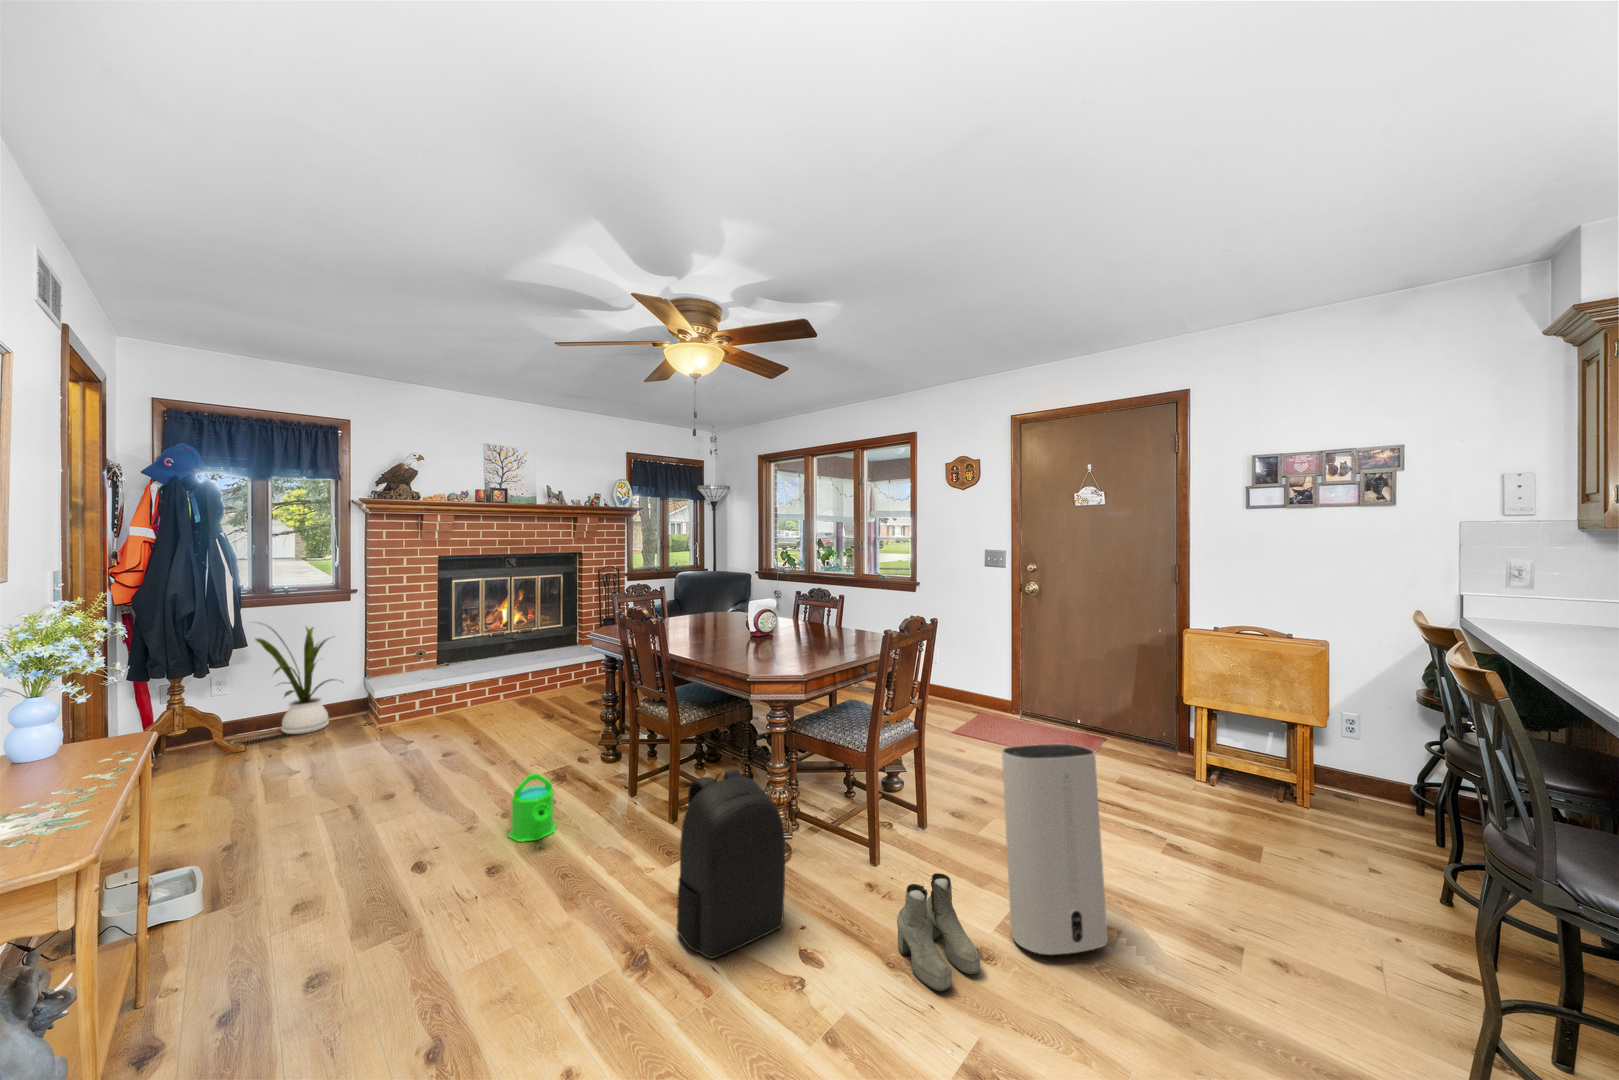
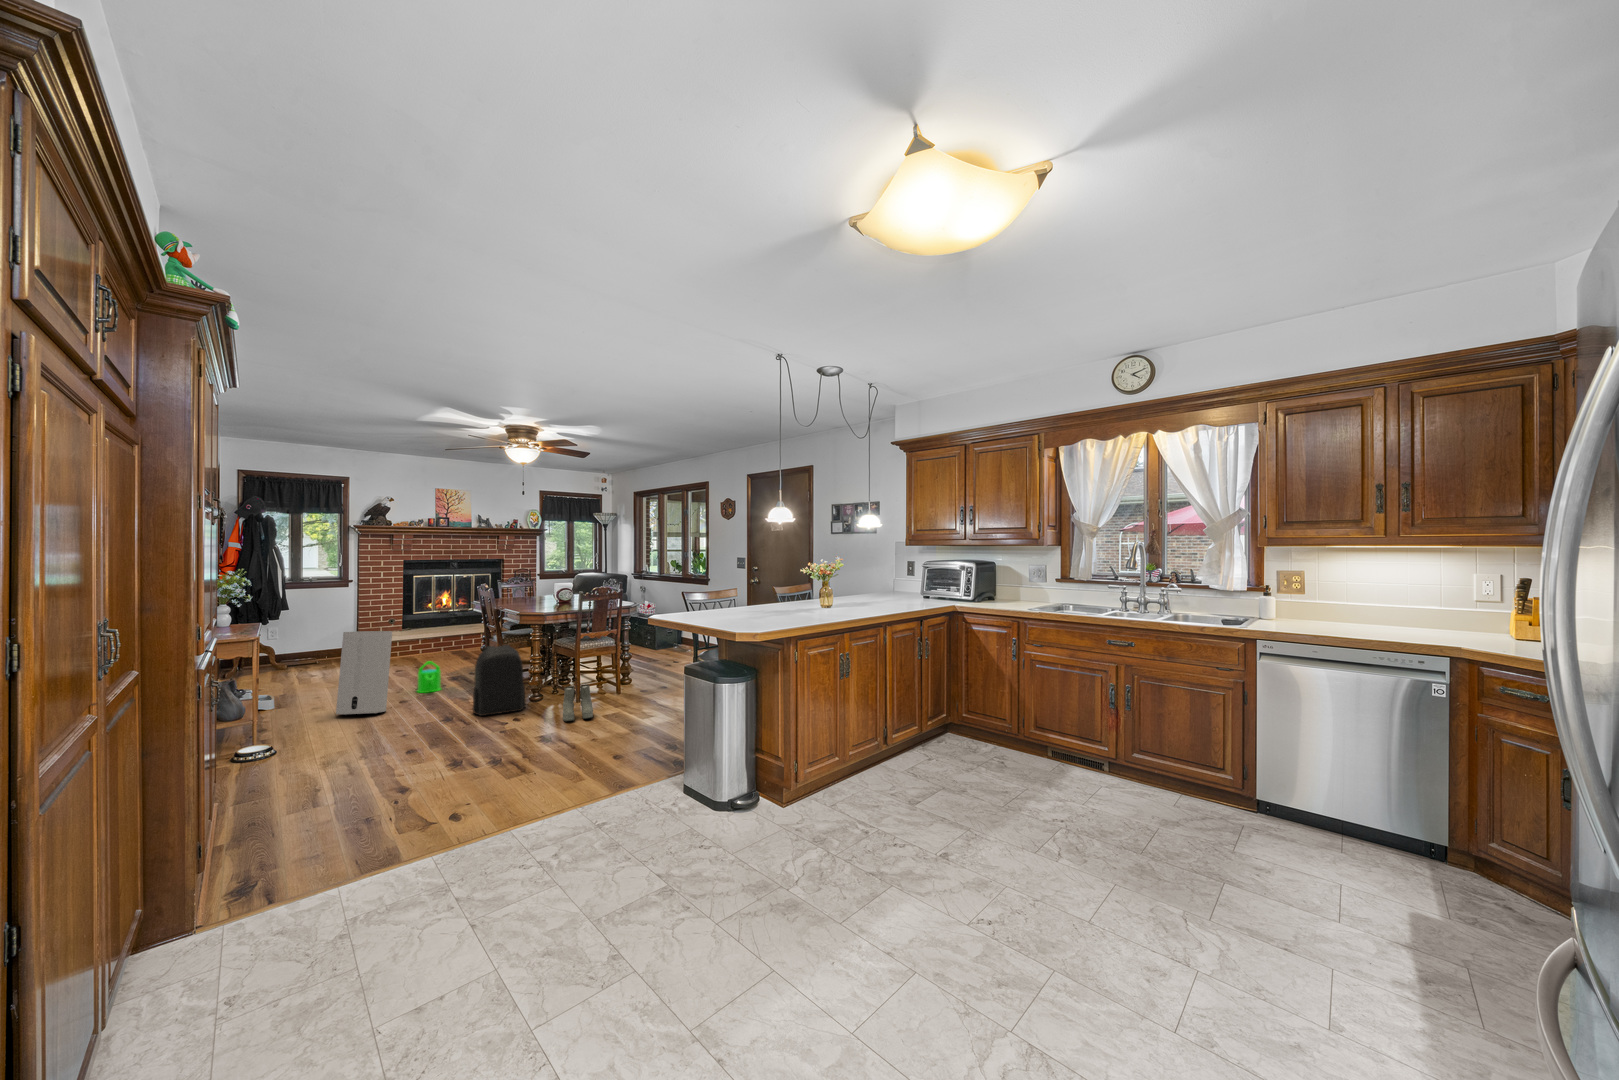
house plant: present [256,627,343,734] -> none [289,596,344,663]
air purifier: present [1002,744,1108,955] -> present [336,631,392,715]

